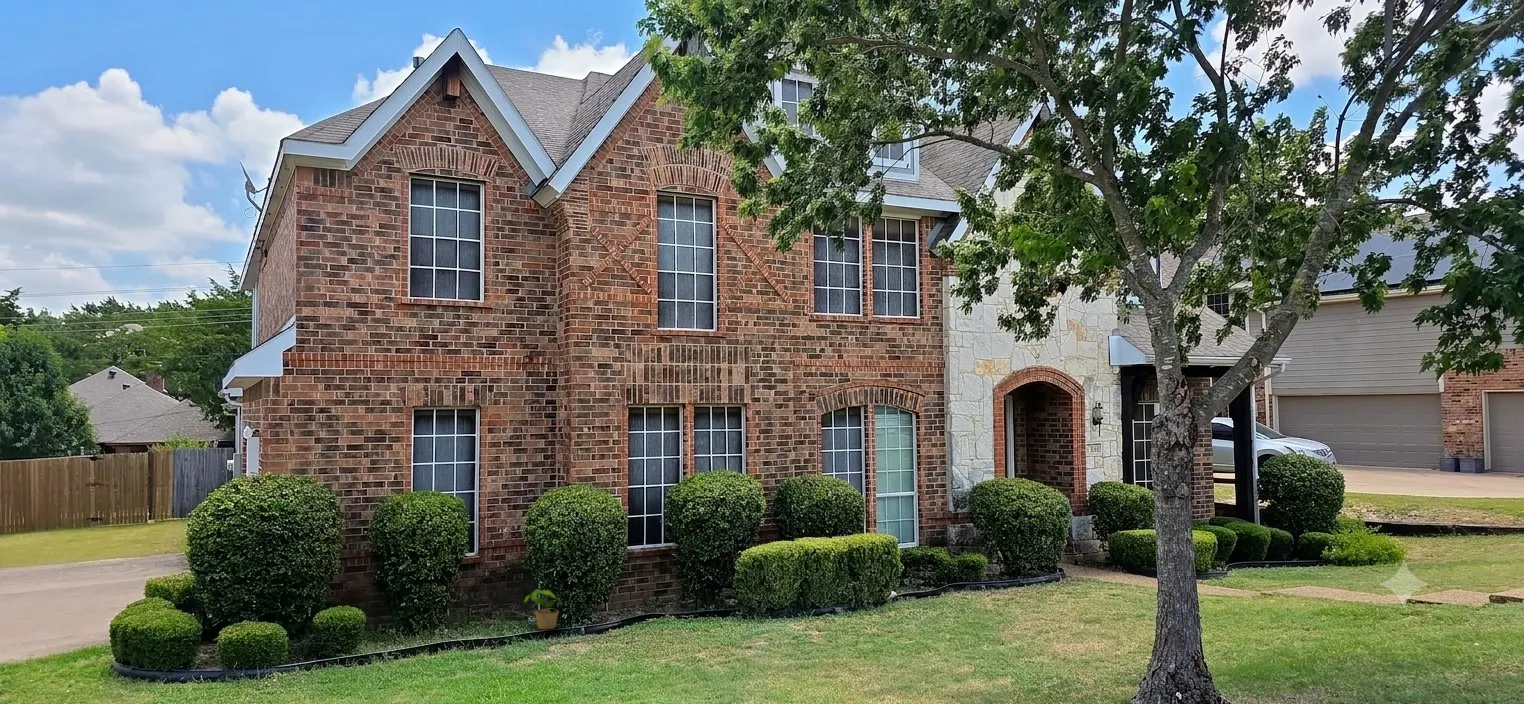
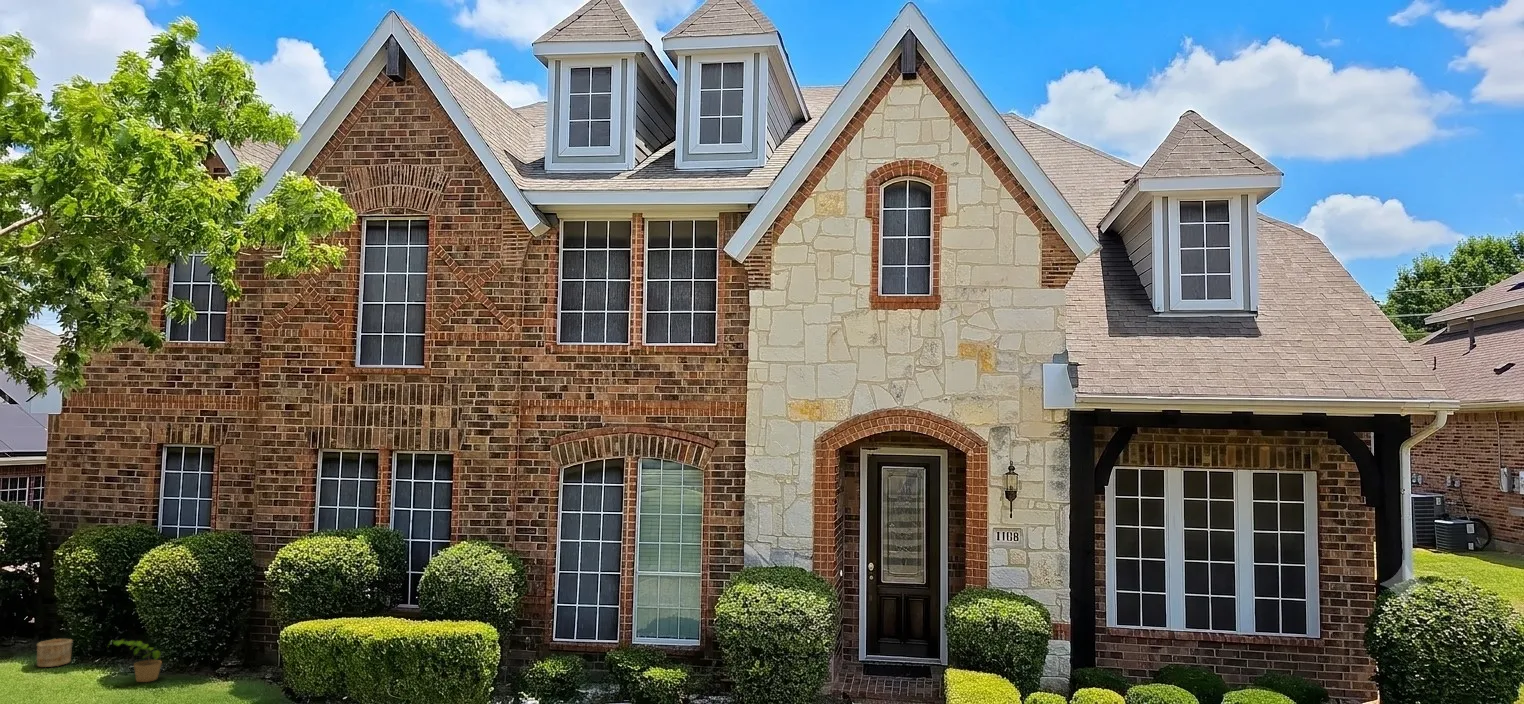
wooden bucket: none [397,606,429,636] -> present [37,639,72,667]

